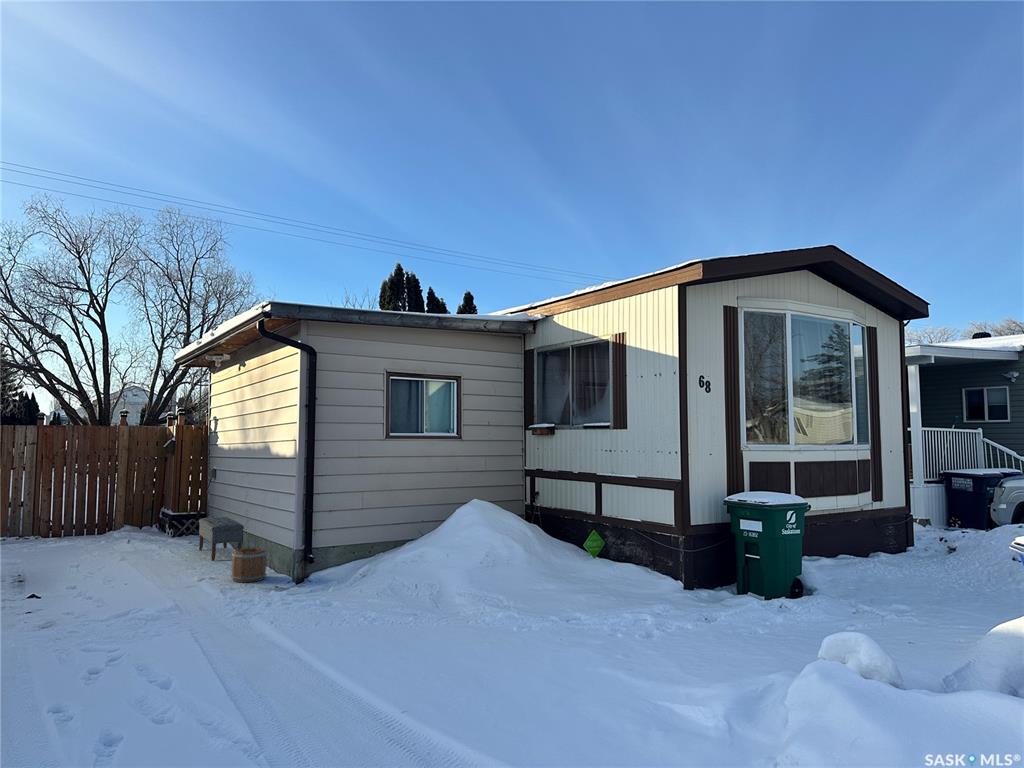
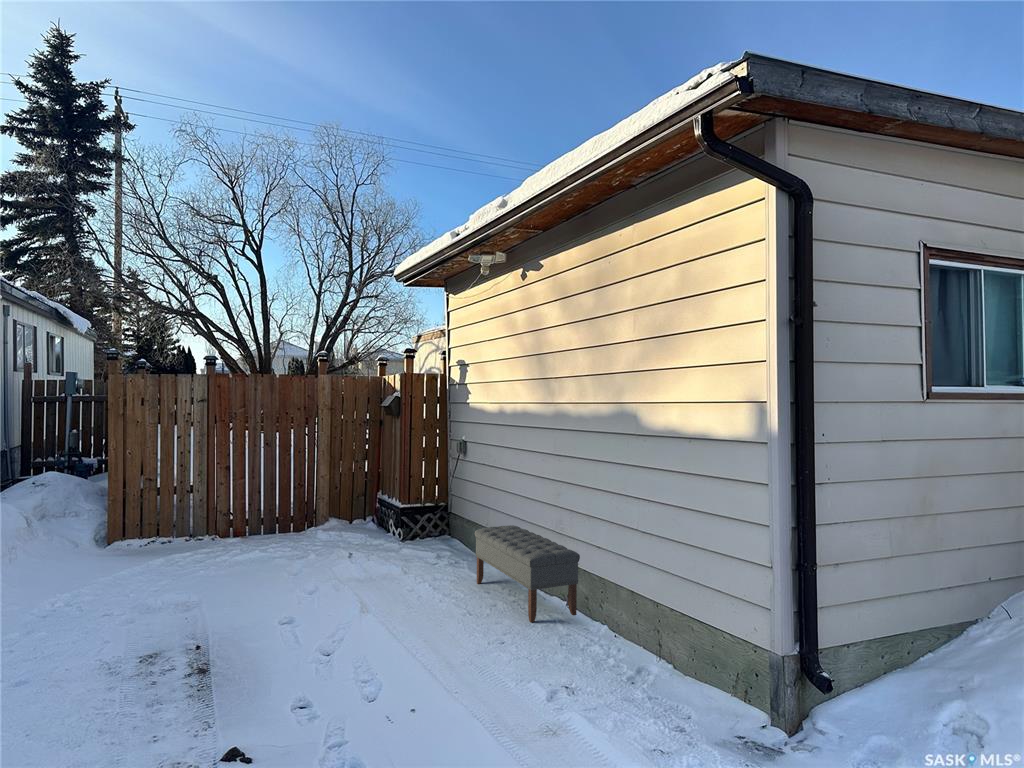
bucket: present [231,548,267,582] -> none [650,635,731,732]

